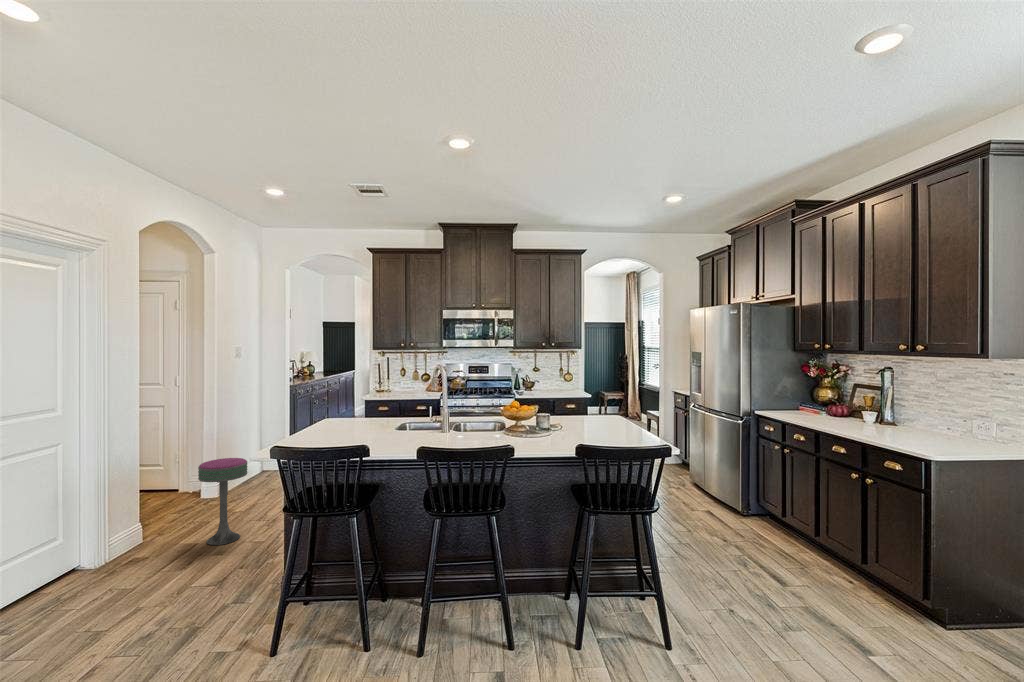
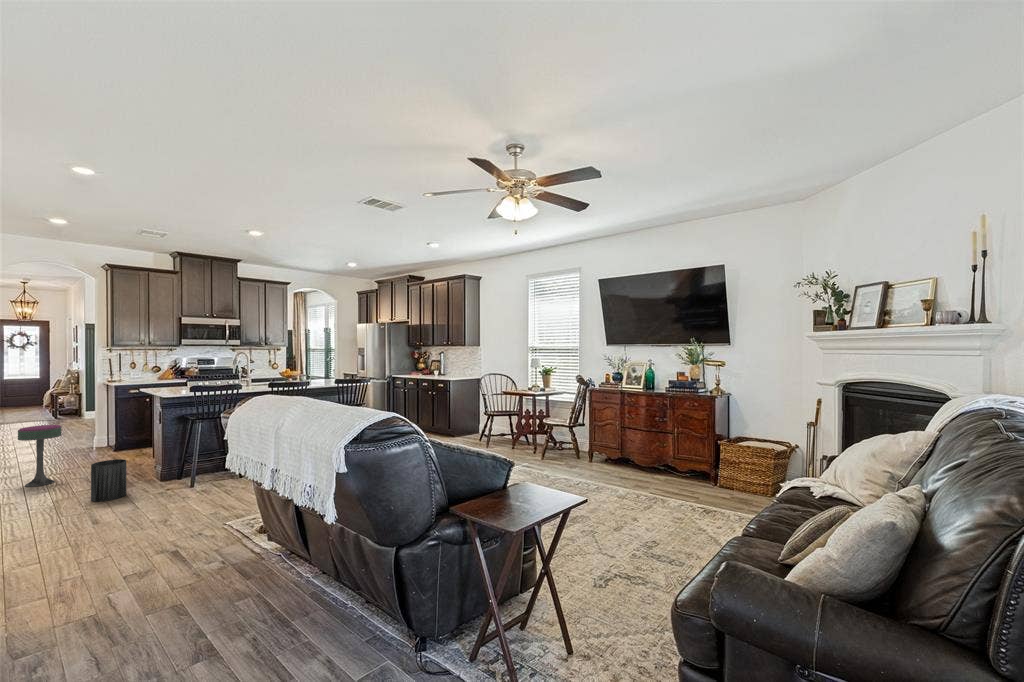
trash can: none [170,550,226,634] -> present [91,459,126,502]

